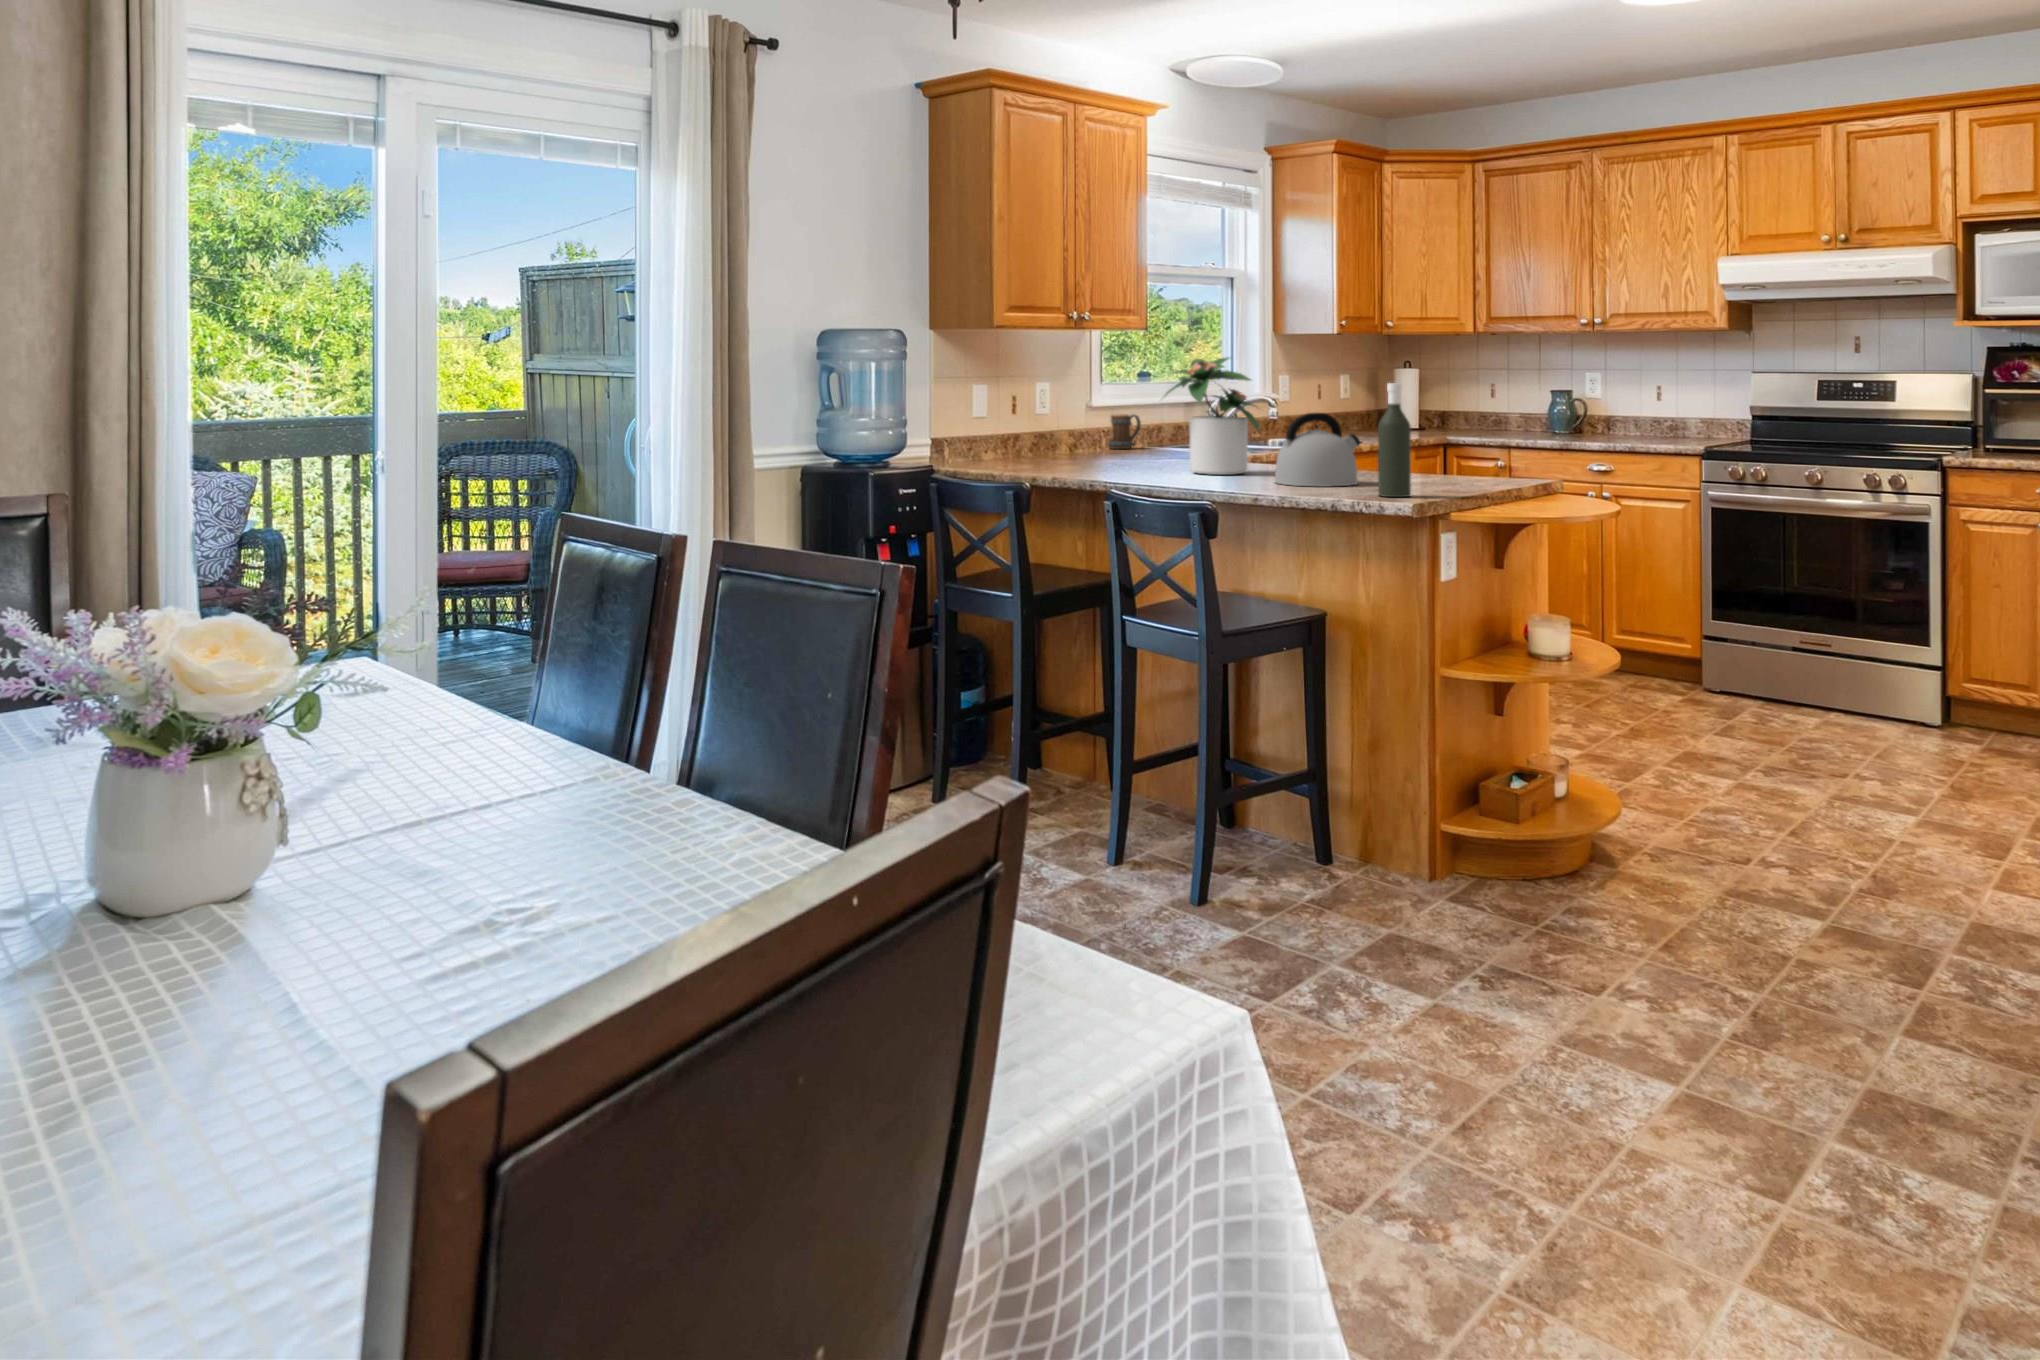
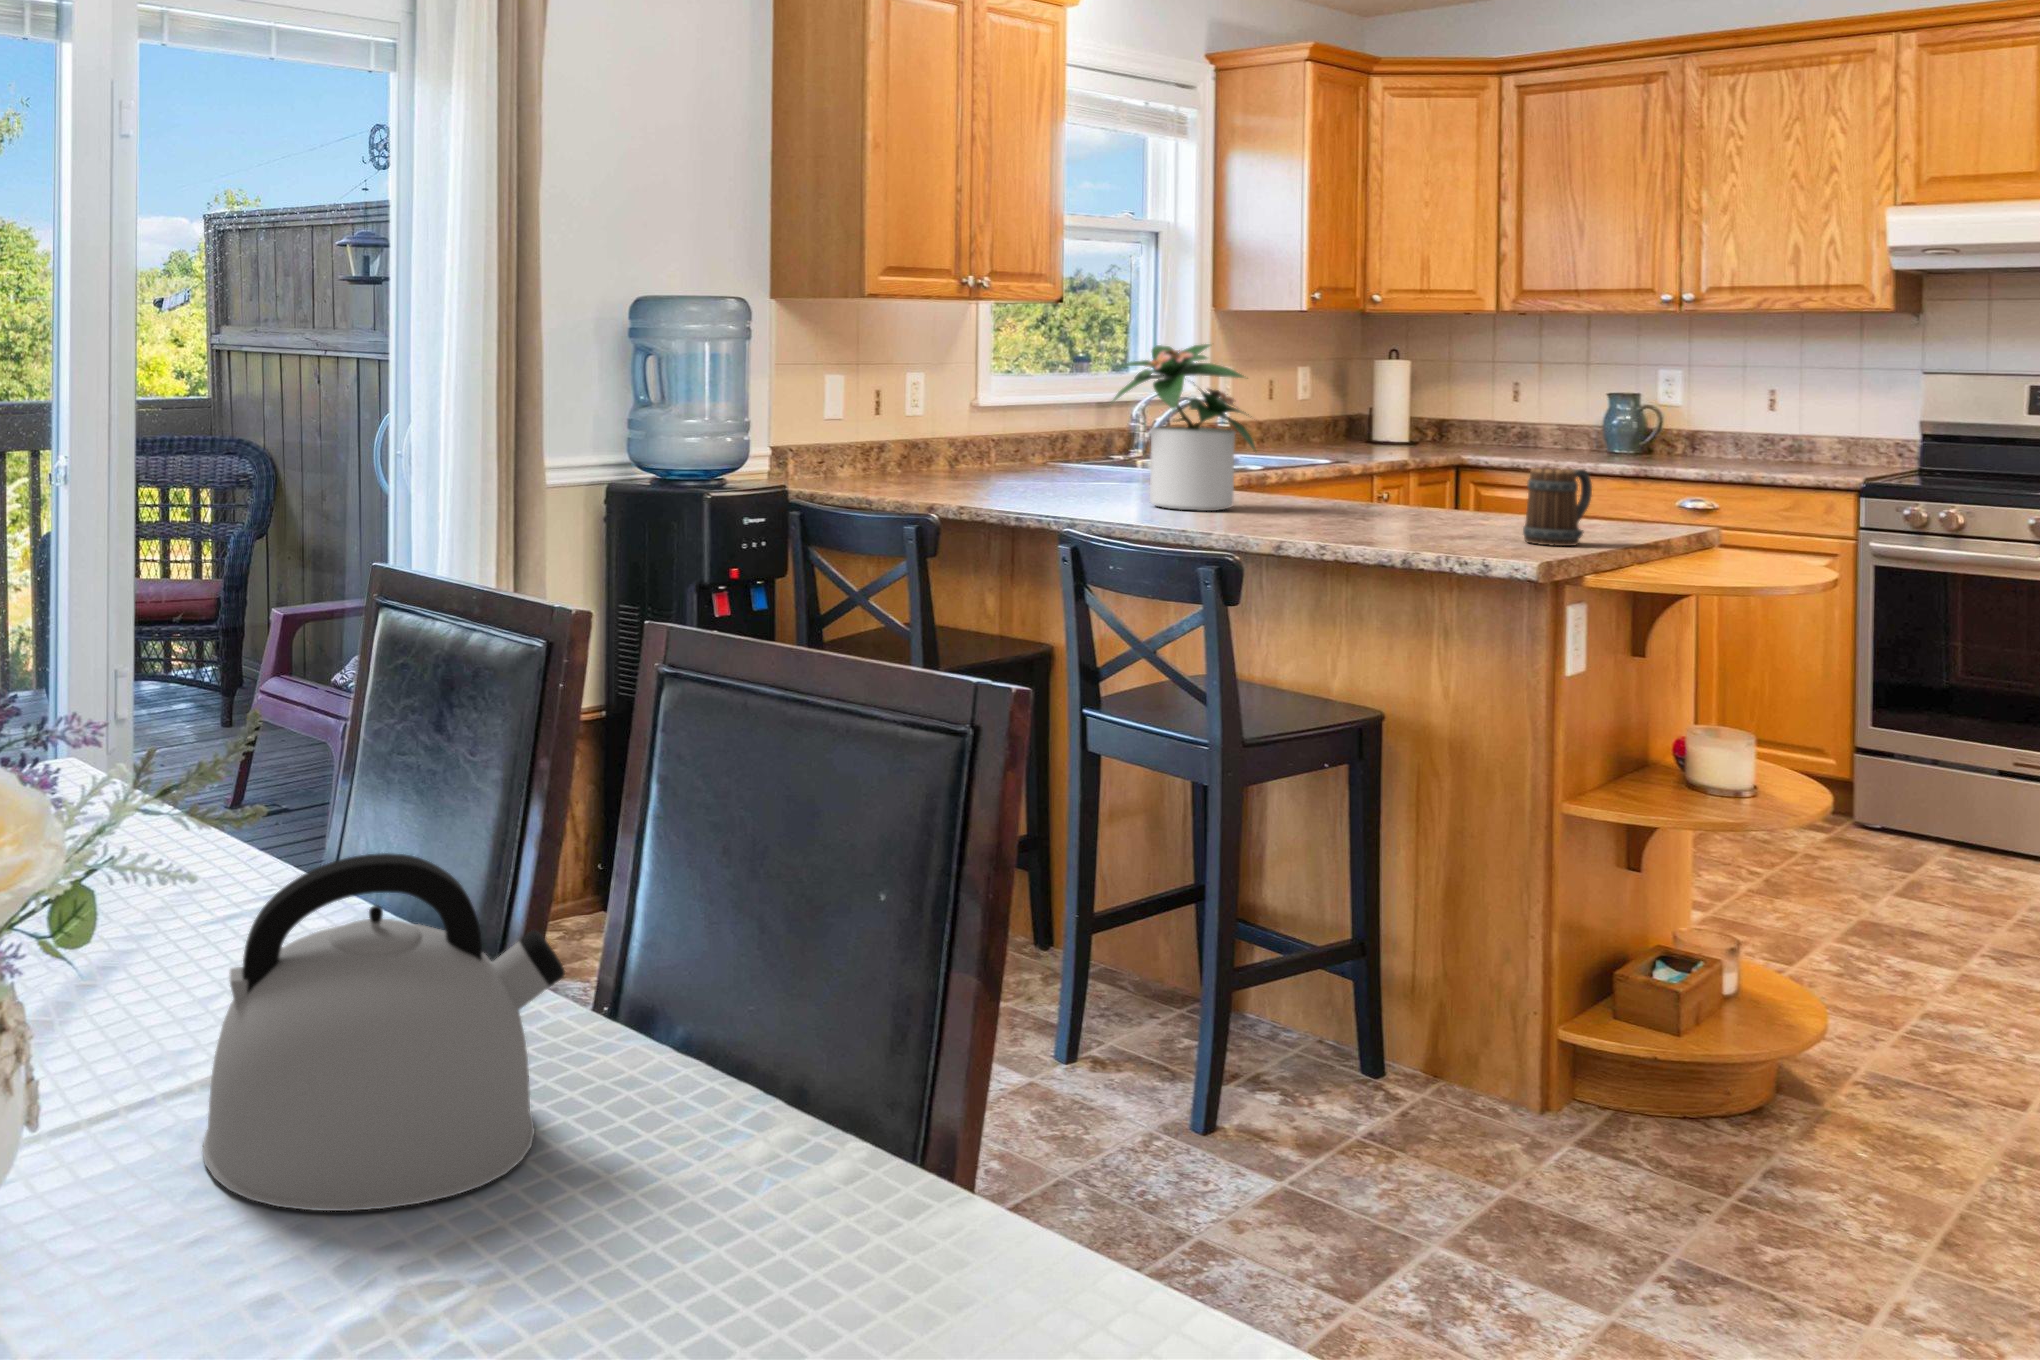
bottle: present [1378,383,1411,497] -> none [1468,388,1520,555]
kettle: present [1275,413,1360,486] -> present [202,853,565,1211]
mug: present [1108,414,1141,449] -> present [1523,467,1592,546]

